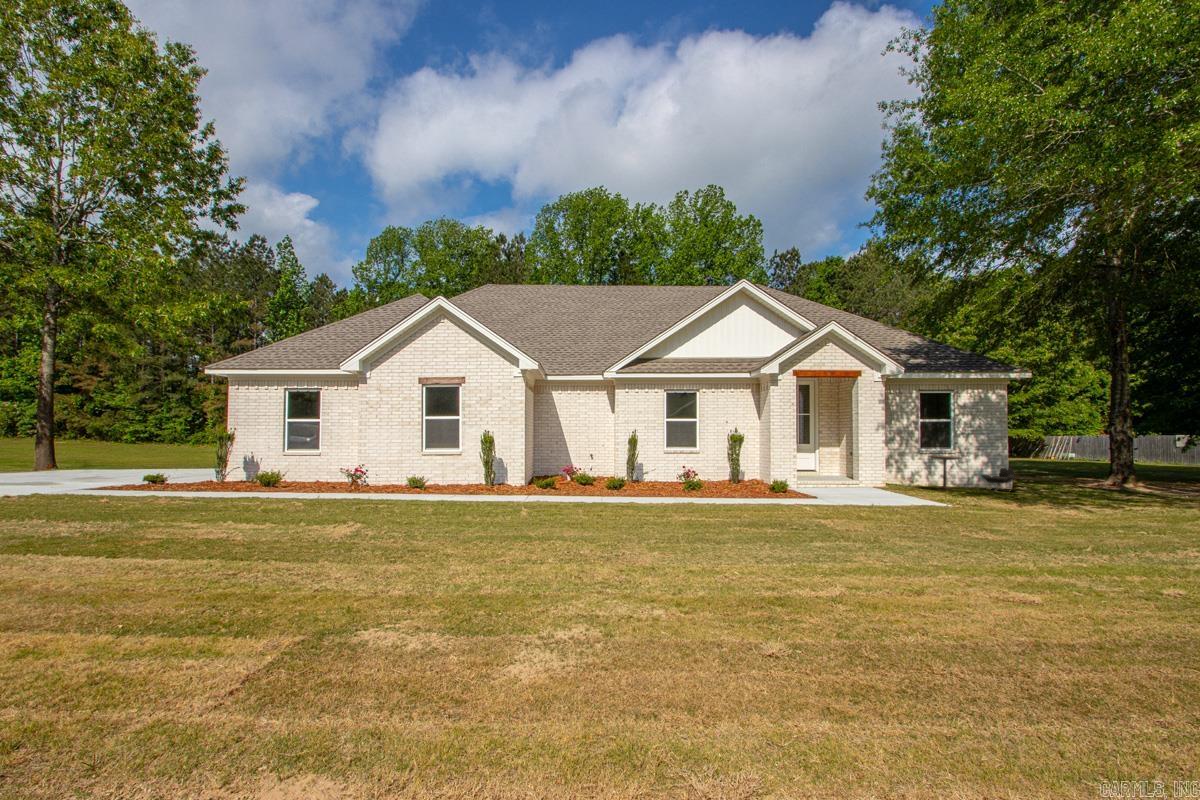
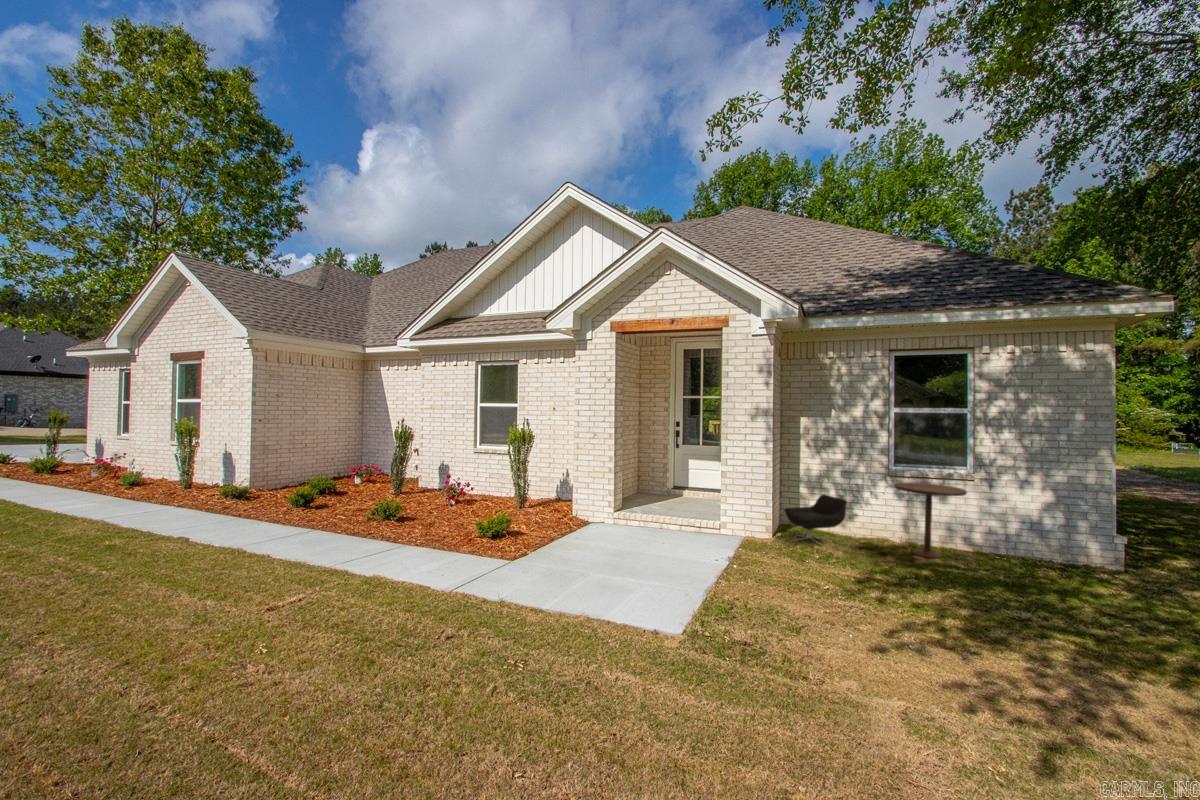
lounge chair: present [982,467,1015,489] -> present [784,494,847,545]

